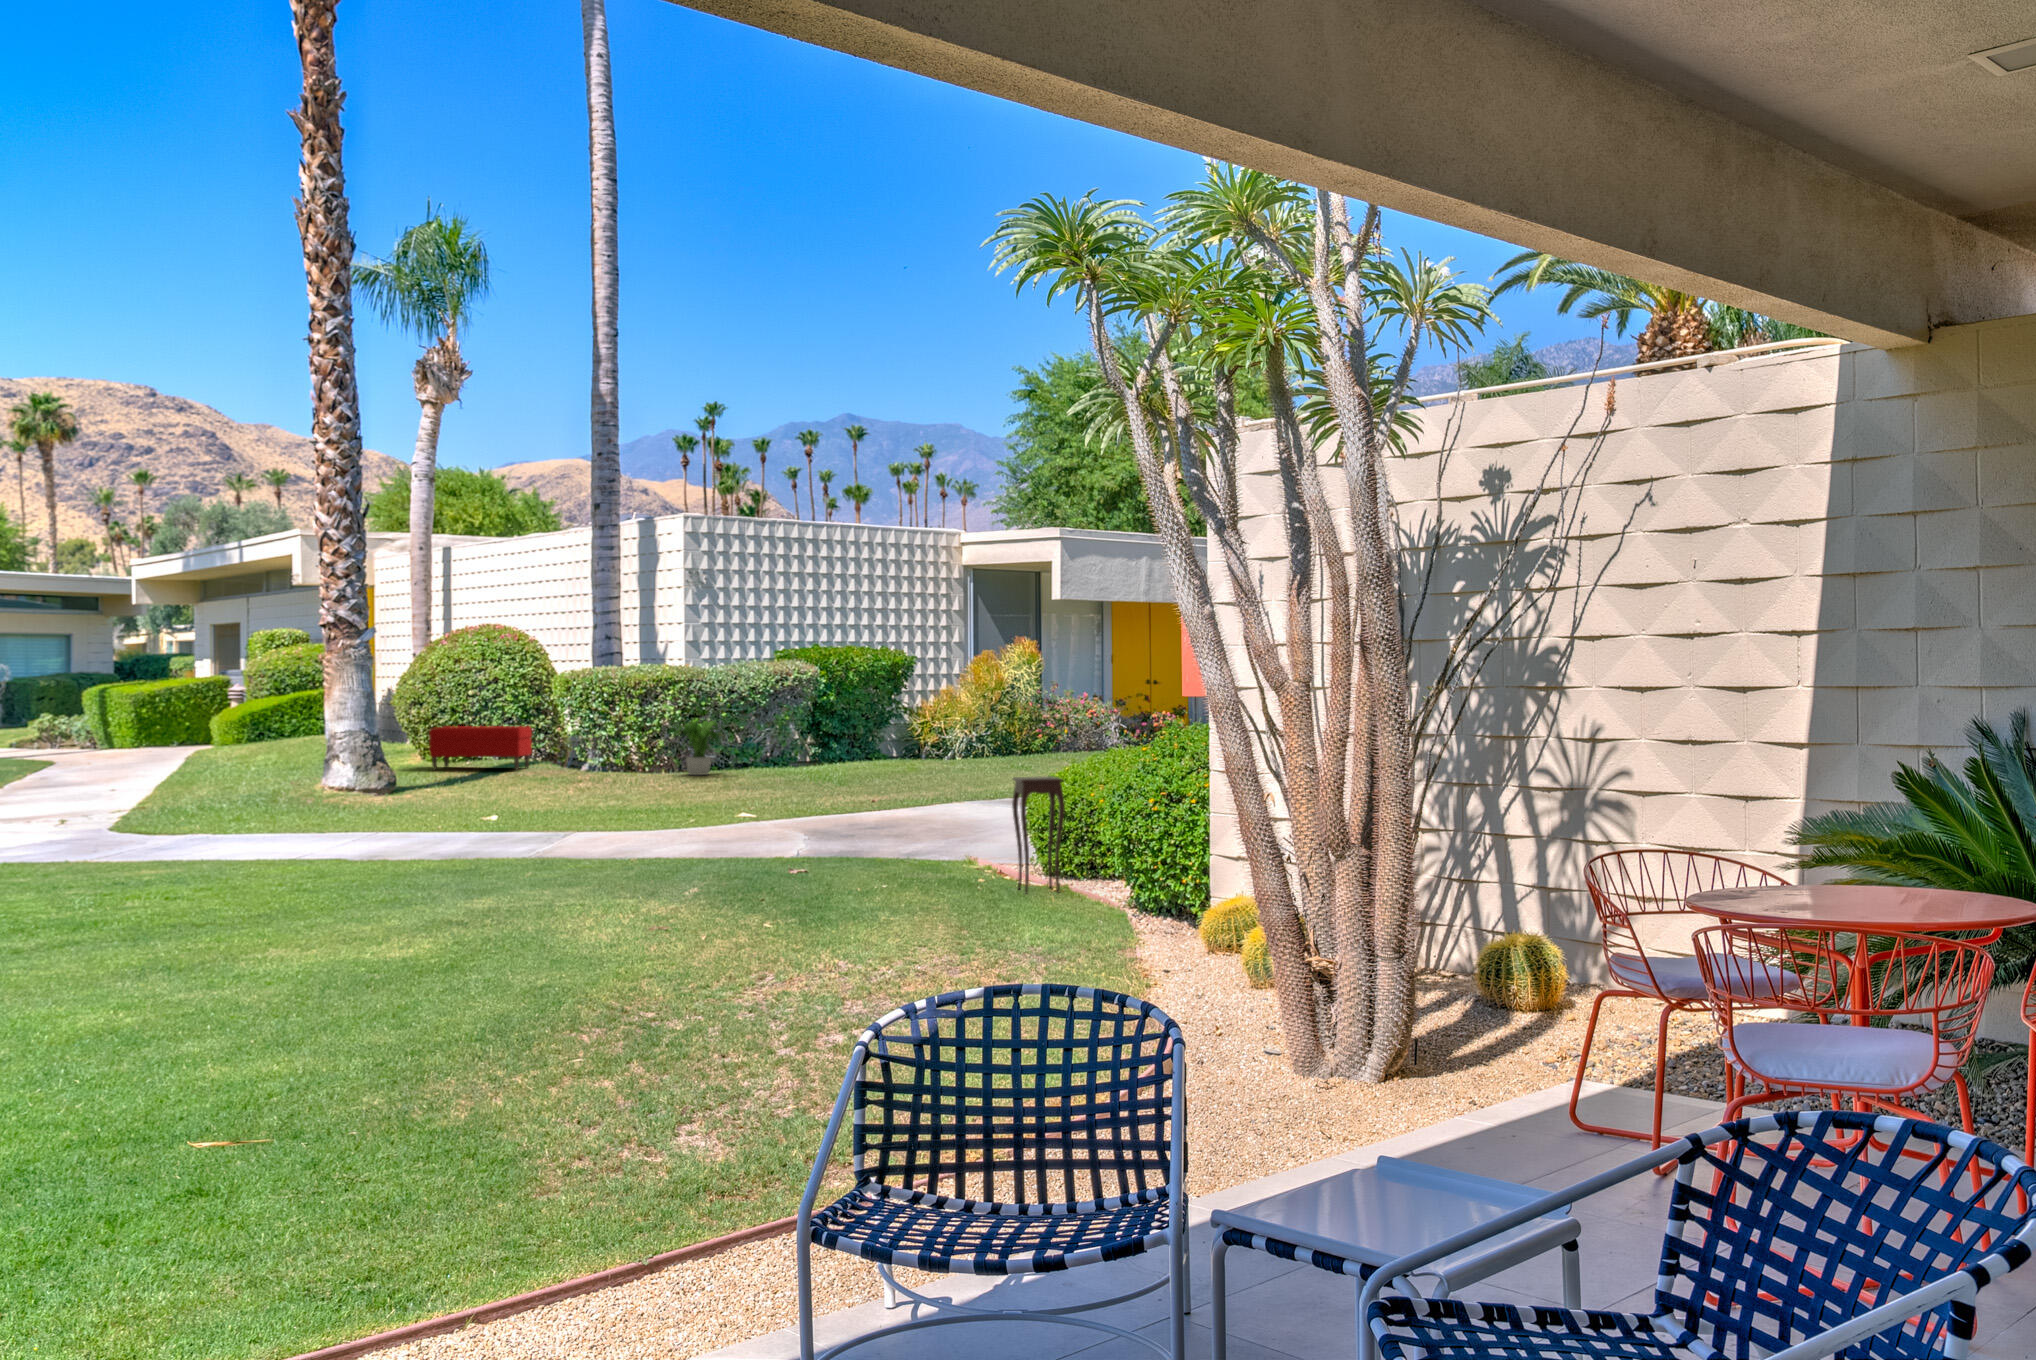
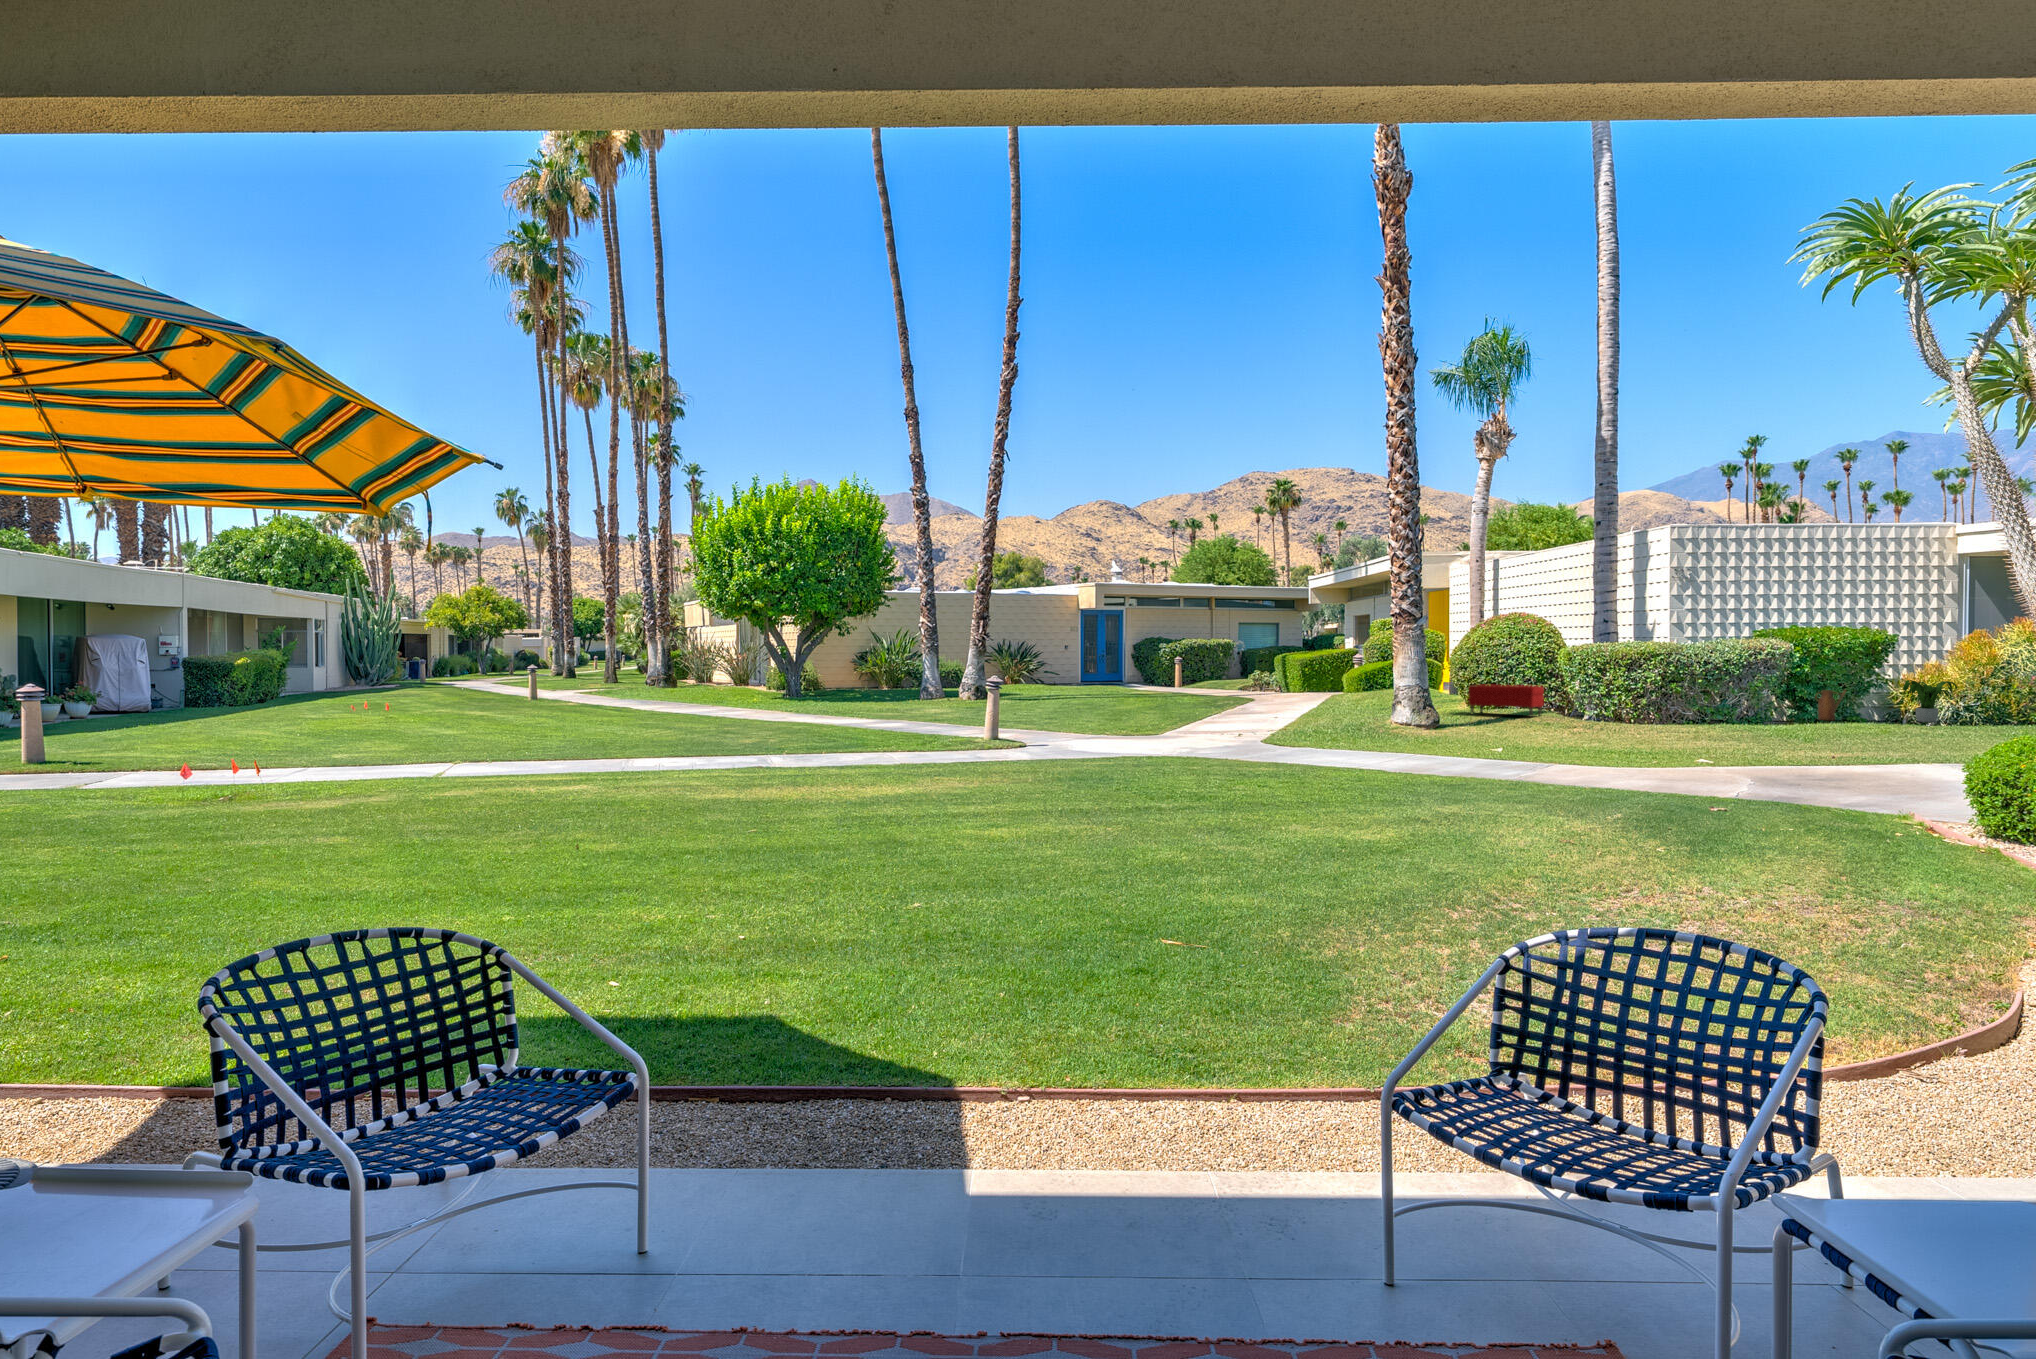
potted plant: present [672,721,724,775] -> present [1903,680,1957,722]
watering can: none [843,721,874,759] -> present [1816,690,1846,720]
side table: present [1012,776,1065,893] -> none [1925,743,1982,850]

